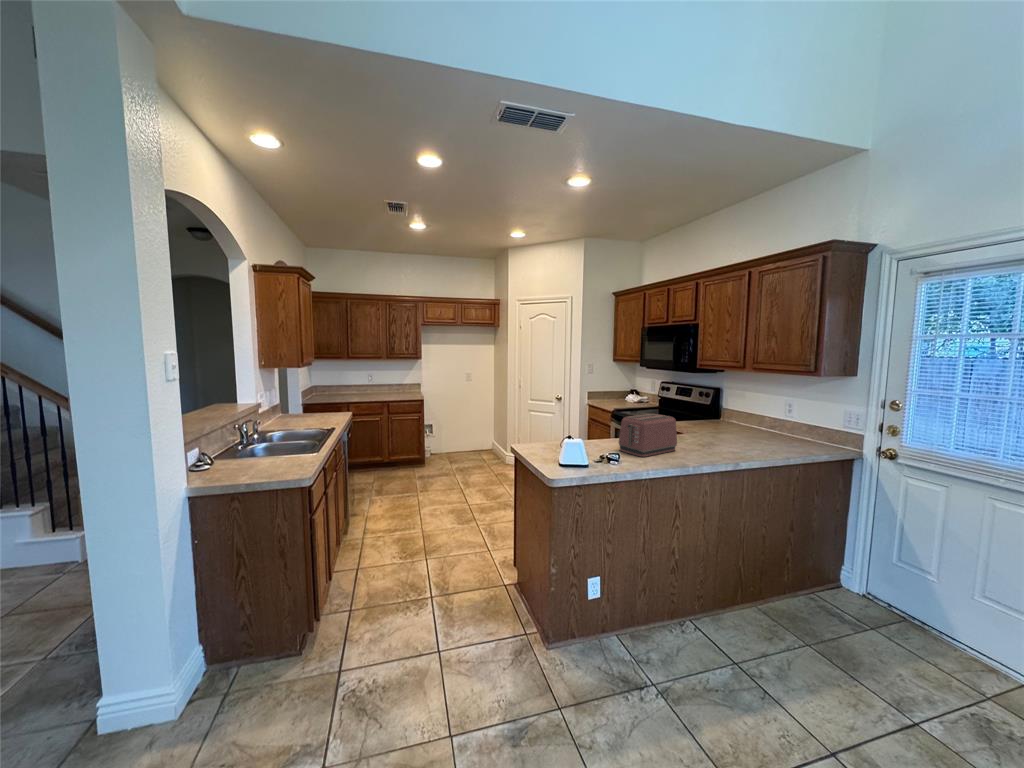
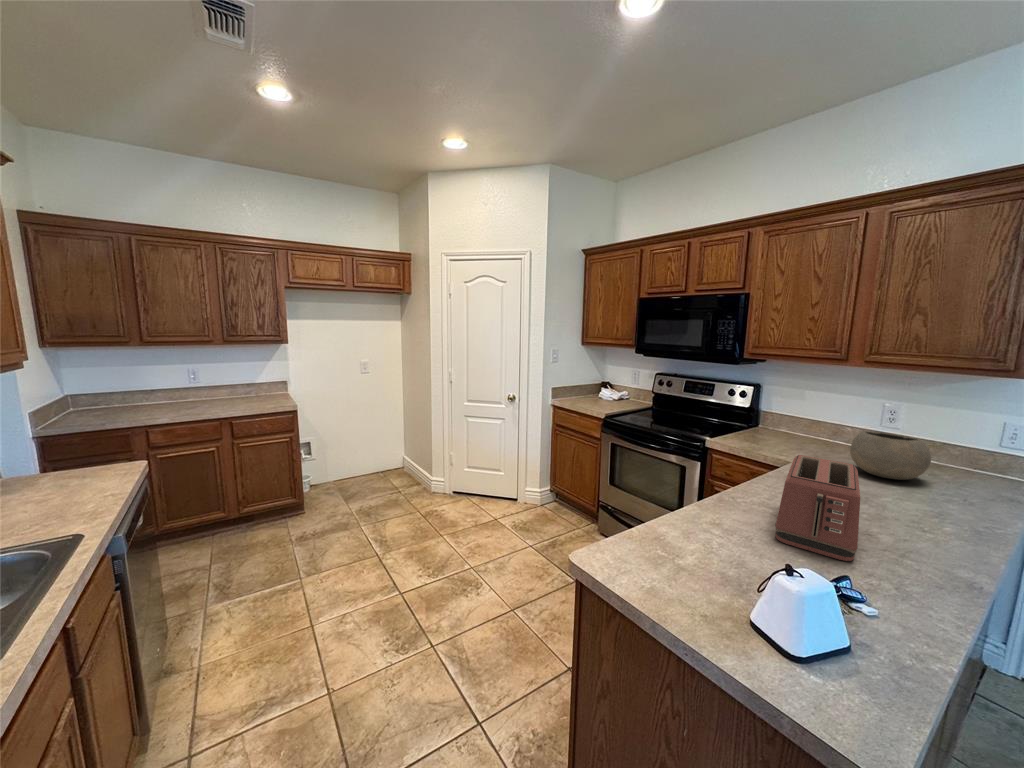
bowl: none [734,413,780,444] -> present [850,431,931,480]

